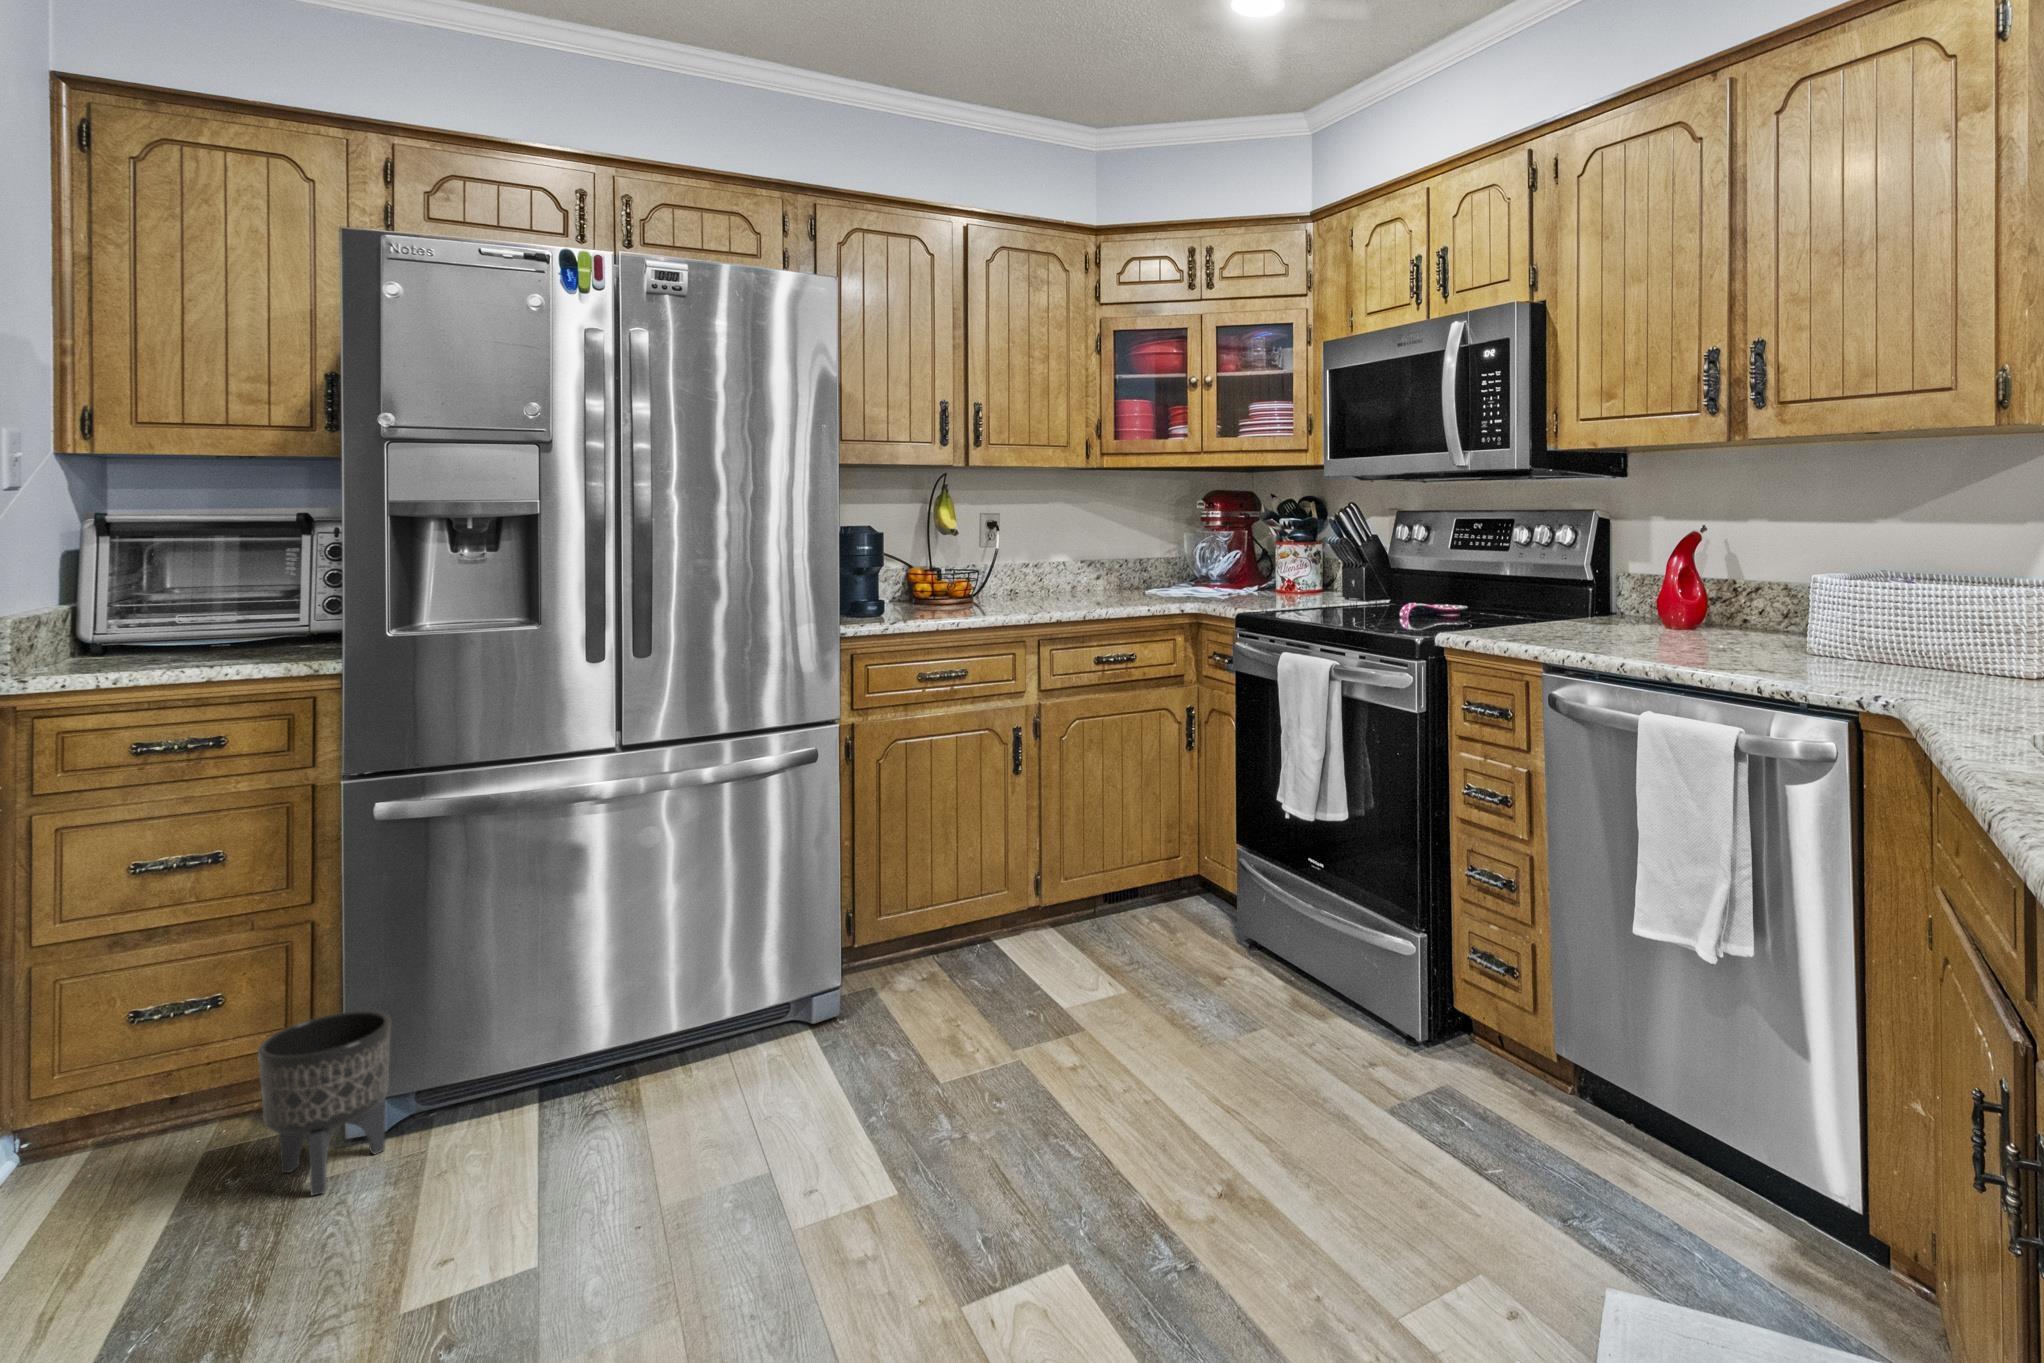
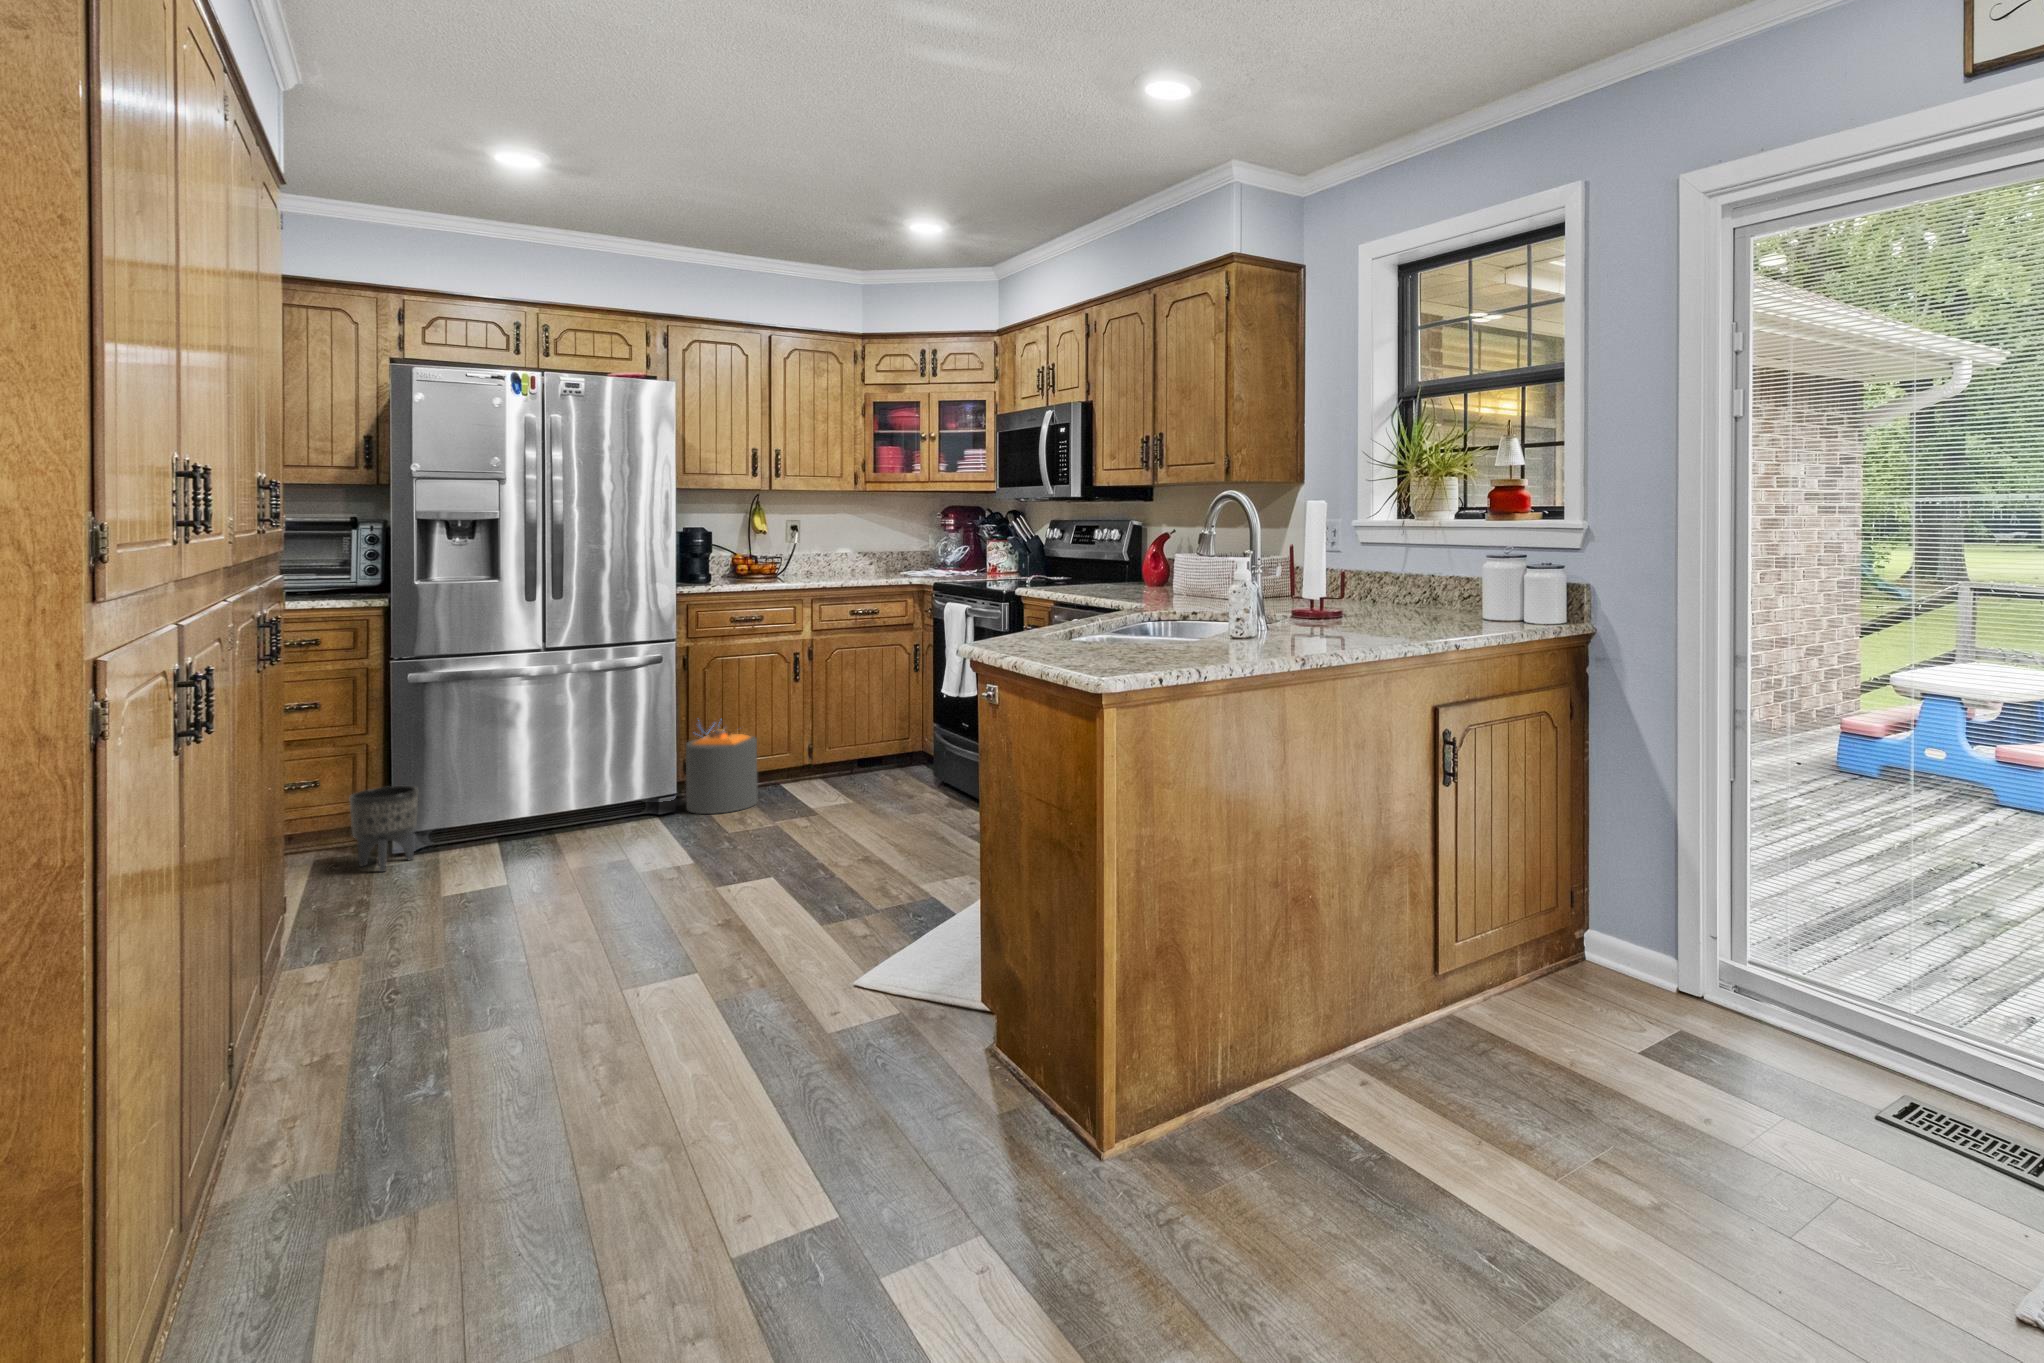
trash can: none [855,846,970,1024] -> present [686,720,758,814]

